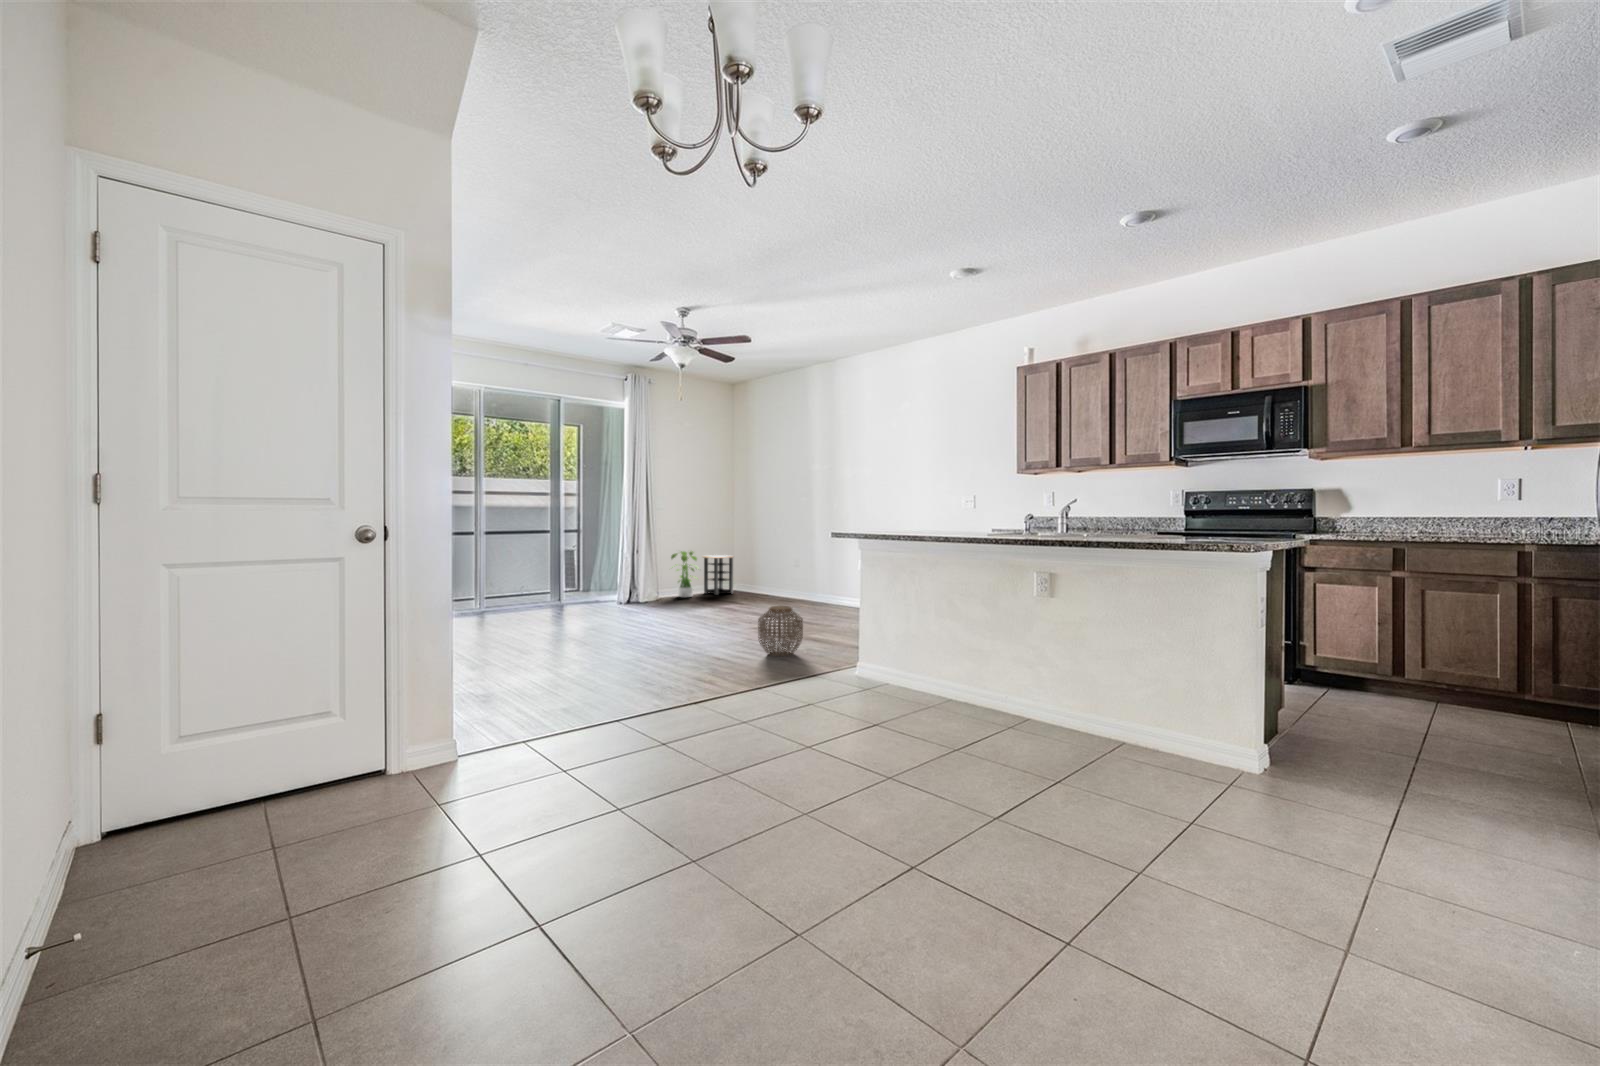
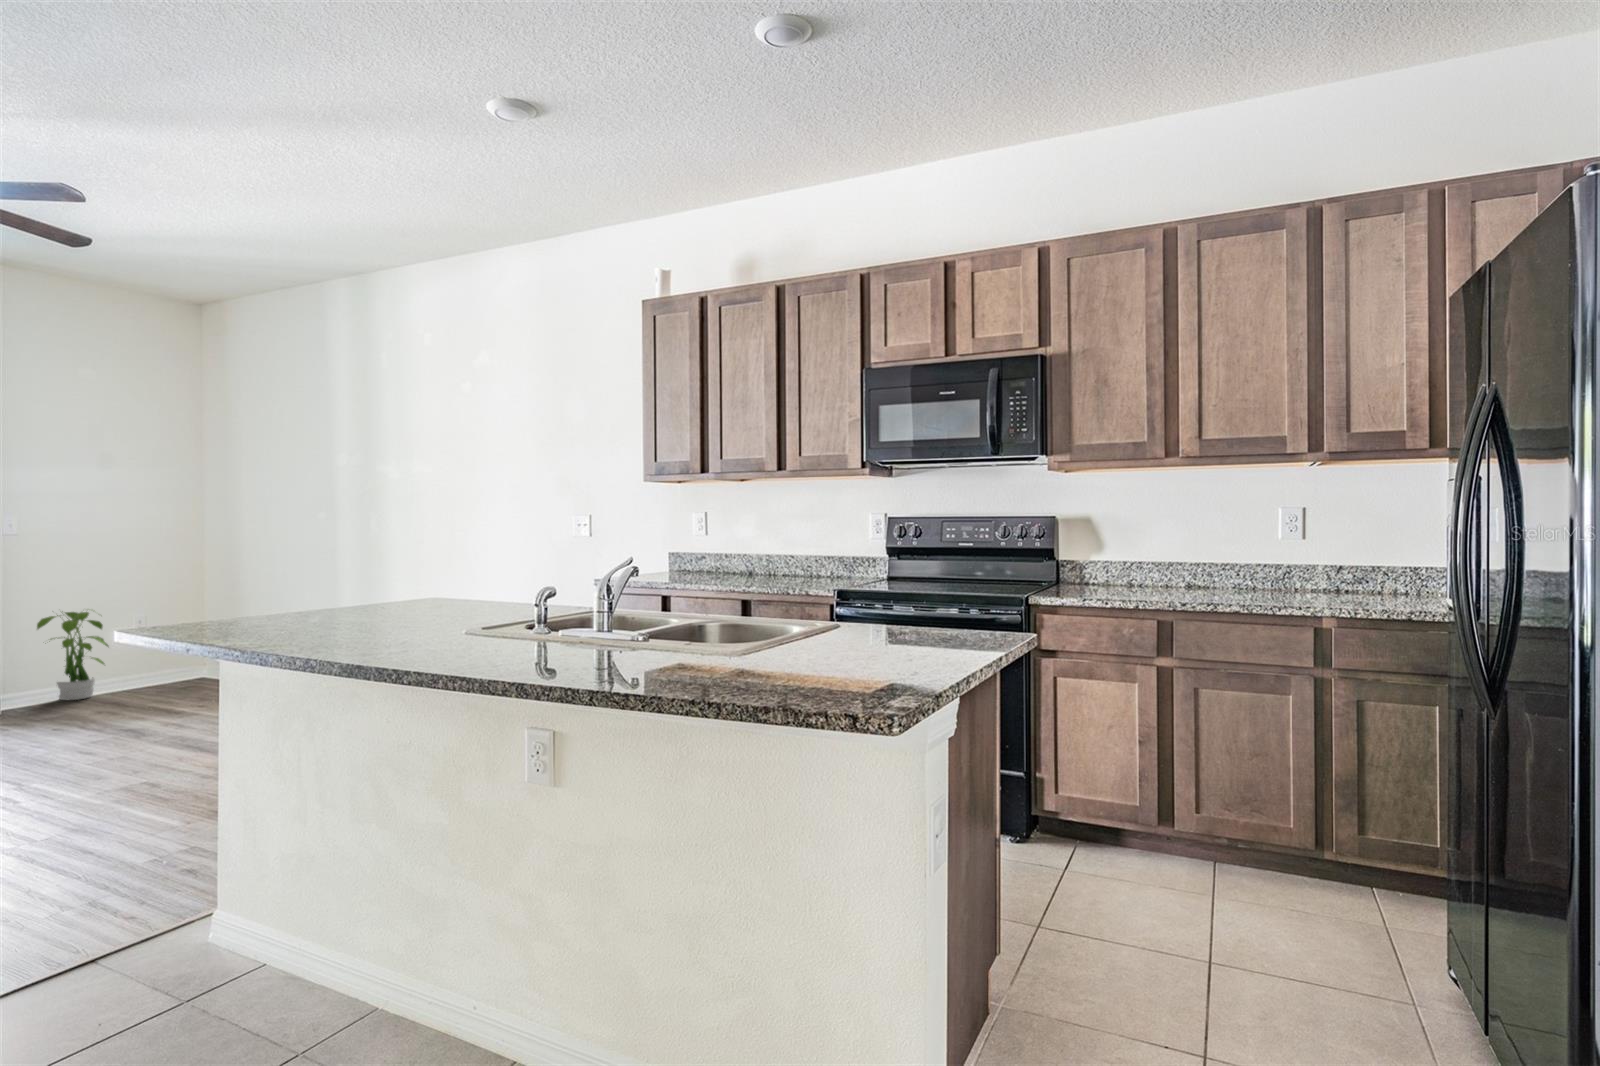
side table: present [703,555,733,595] -> none [123,613,194,690]
woven basket: present [758,606,803,656] -> none [47,758,168,873]

